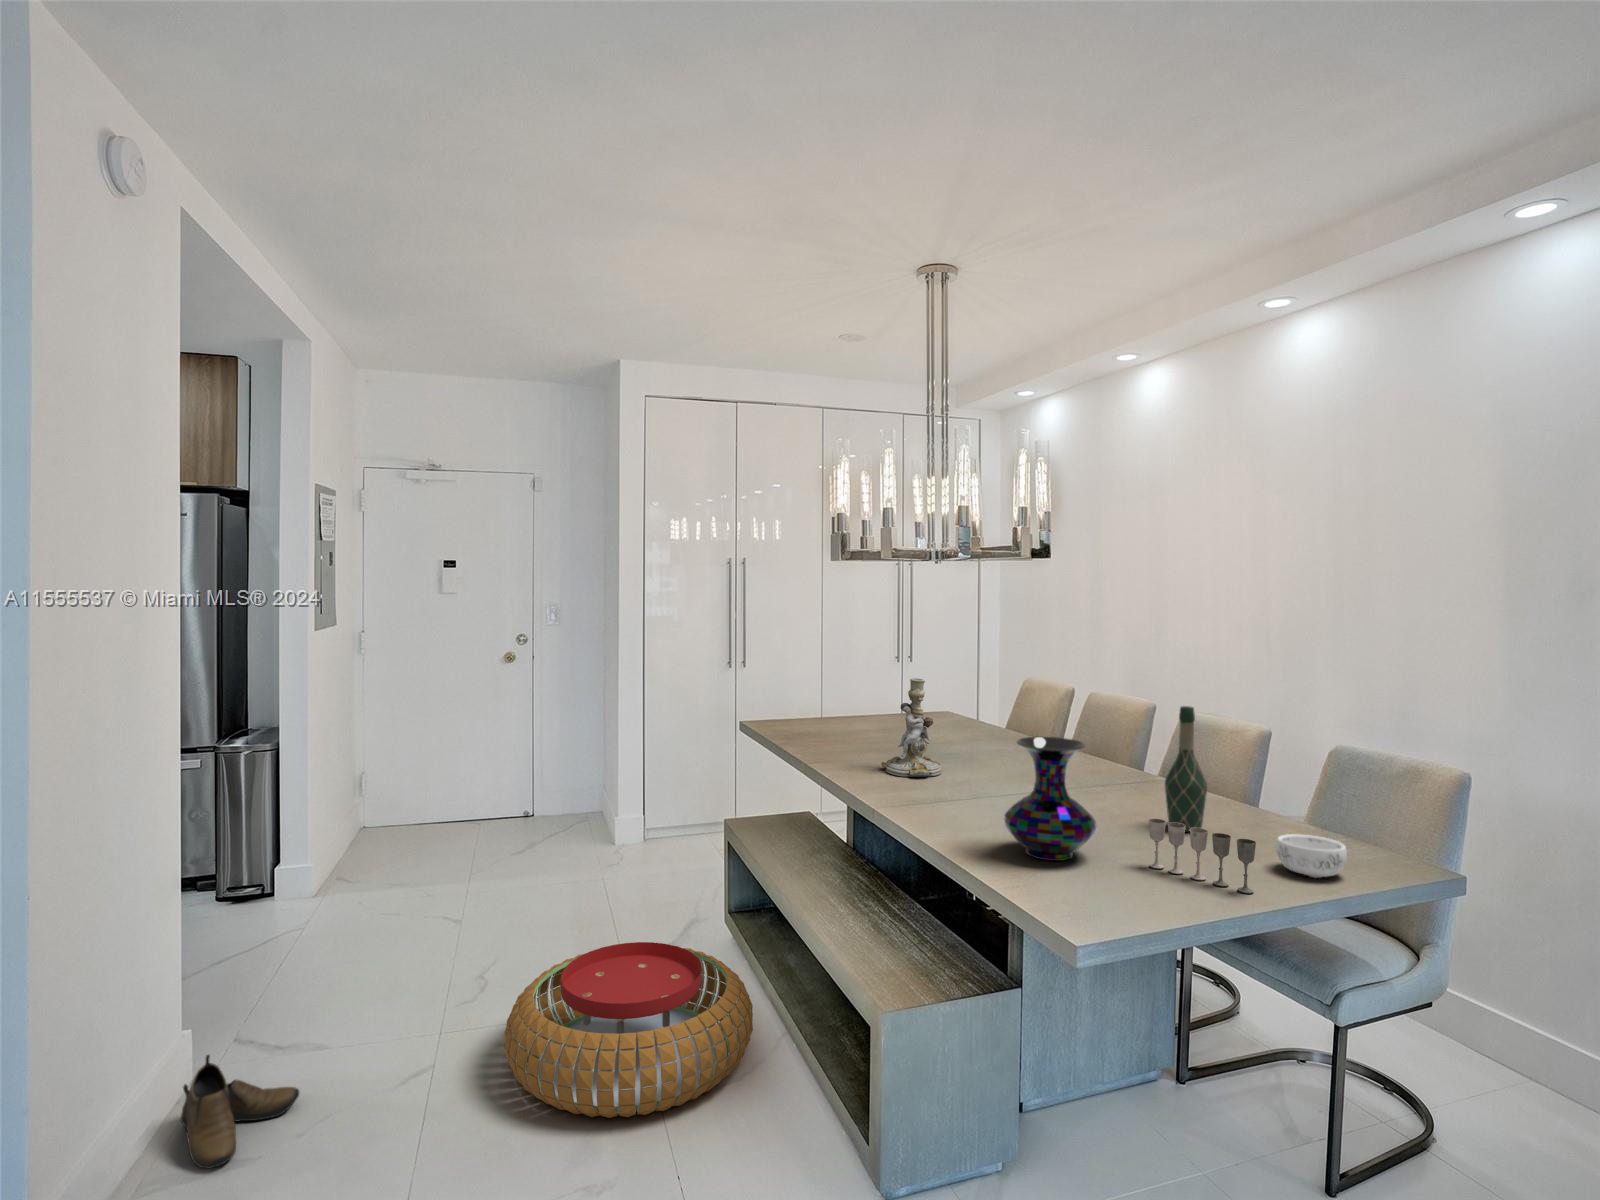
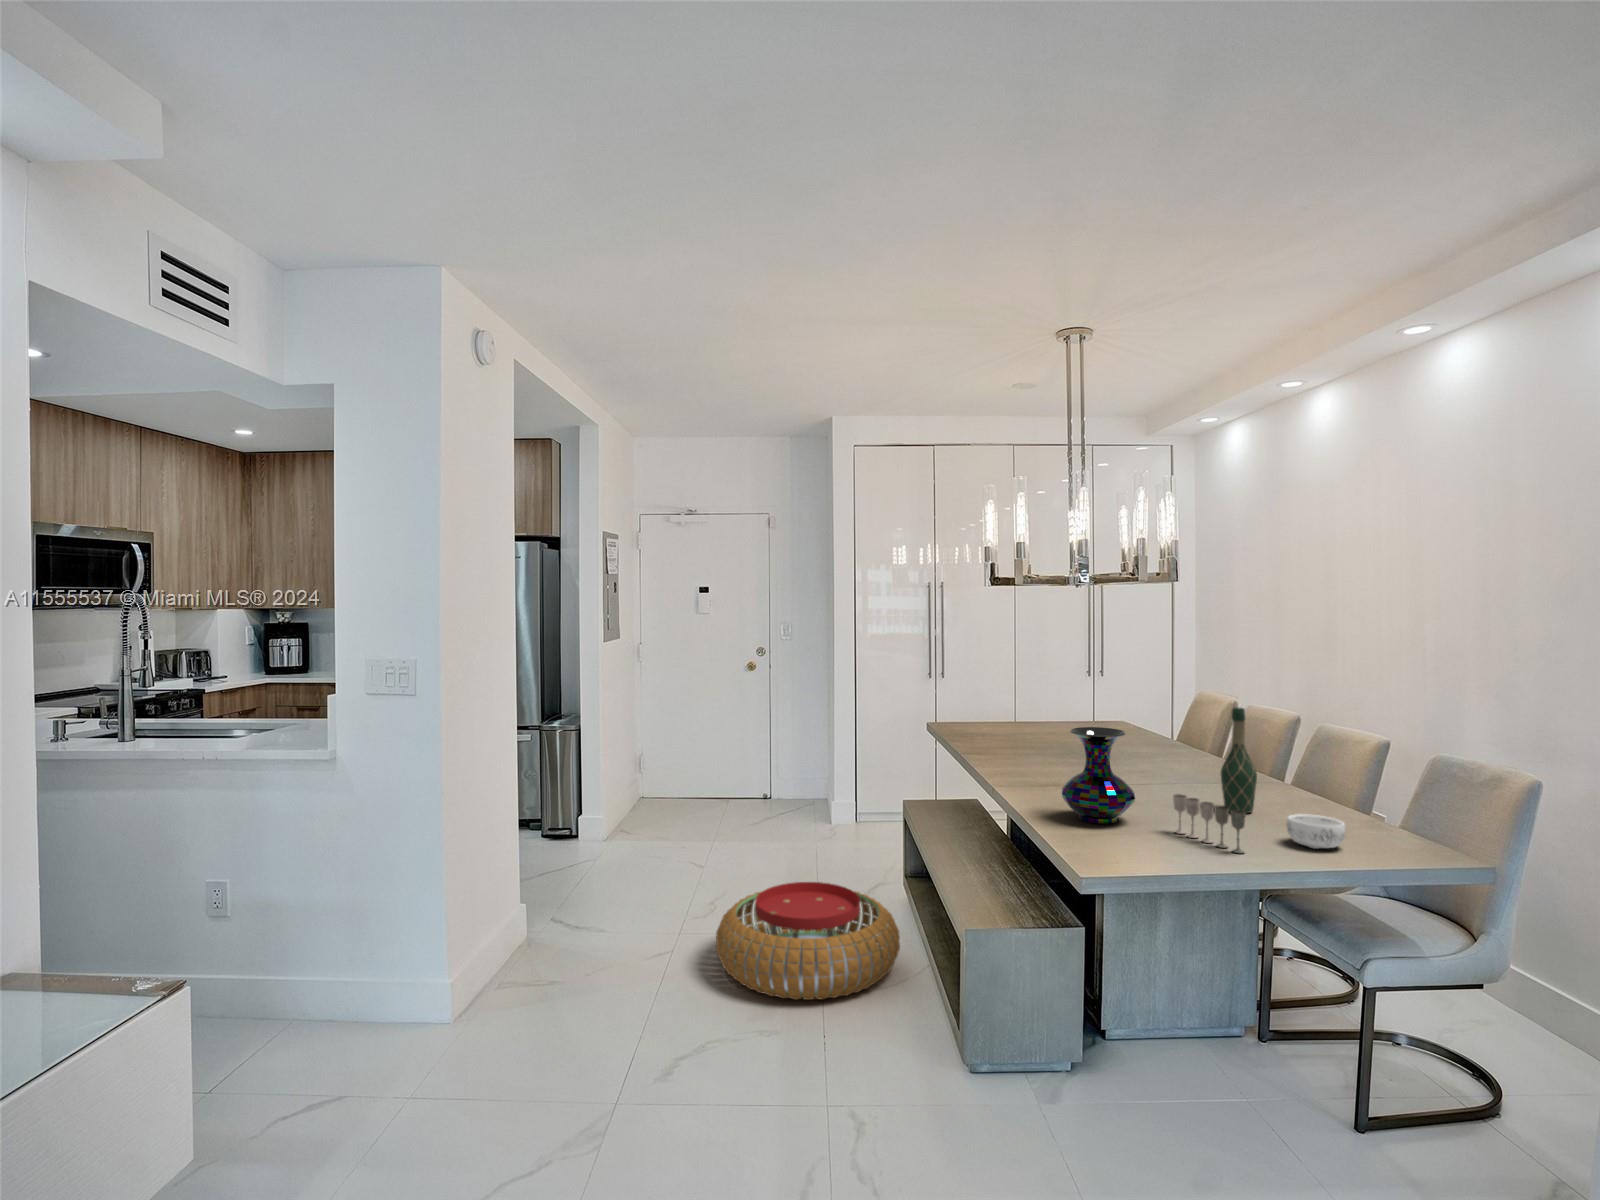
candlestick: present [881,678,942,777] -> none [1012,683,1064,764]
shoe: present [181,1055,299,1169] -> none [515,920,584,990]

